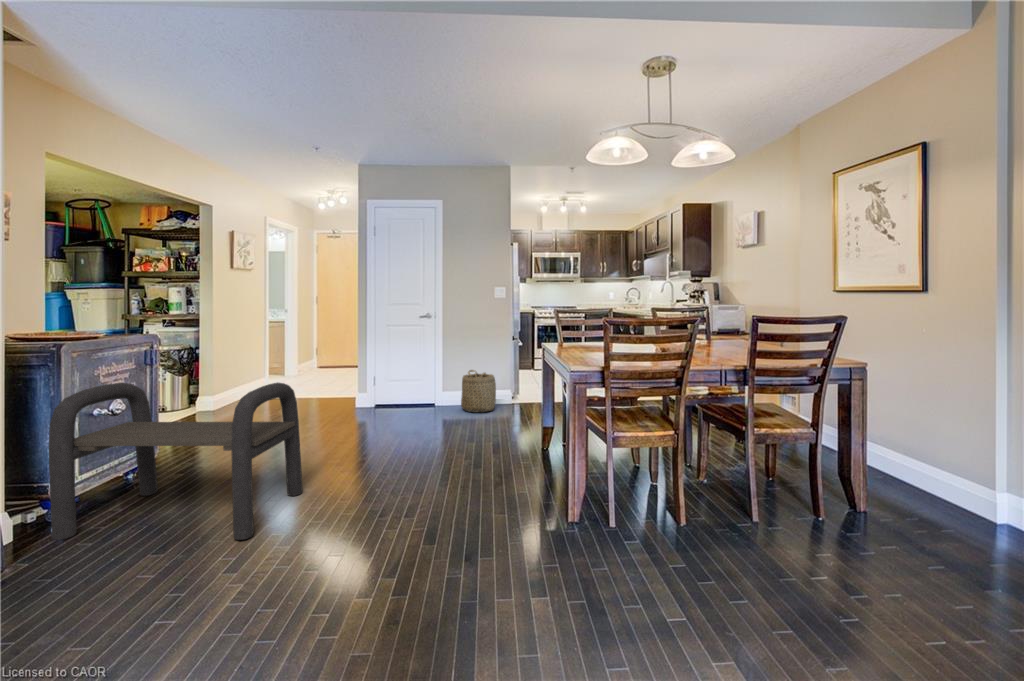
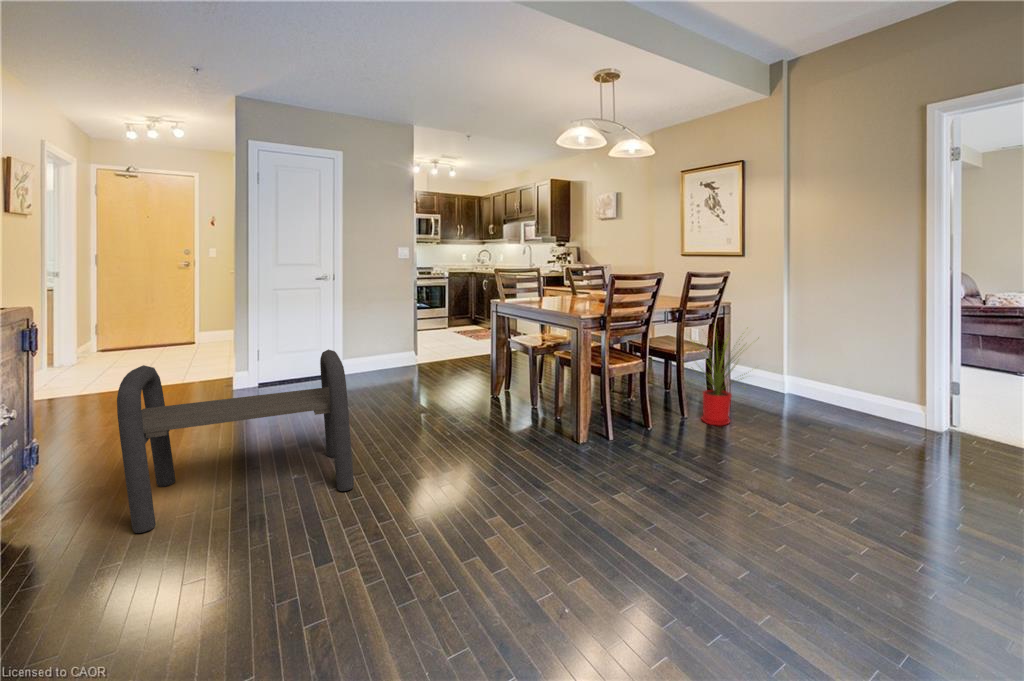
basket: present [461,370,496,412] -> none [382,333,416,373]
house plant: none [736,392,880,563] -> present [693,337,746,426]

